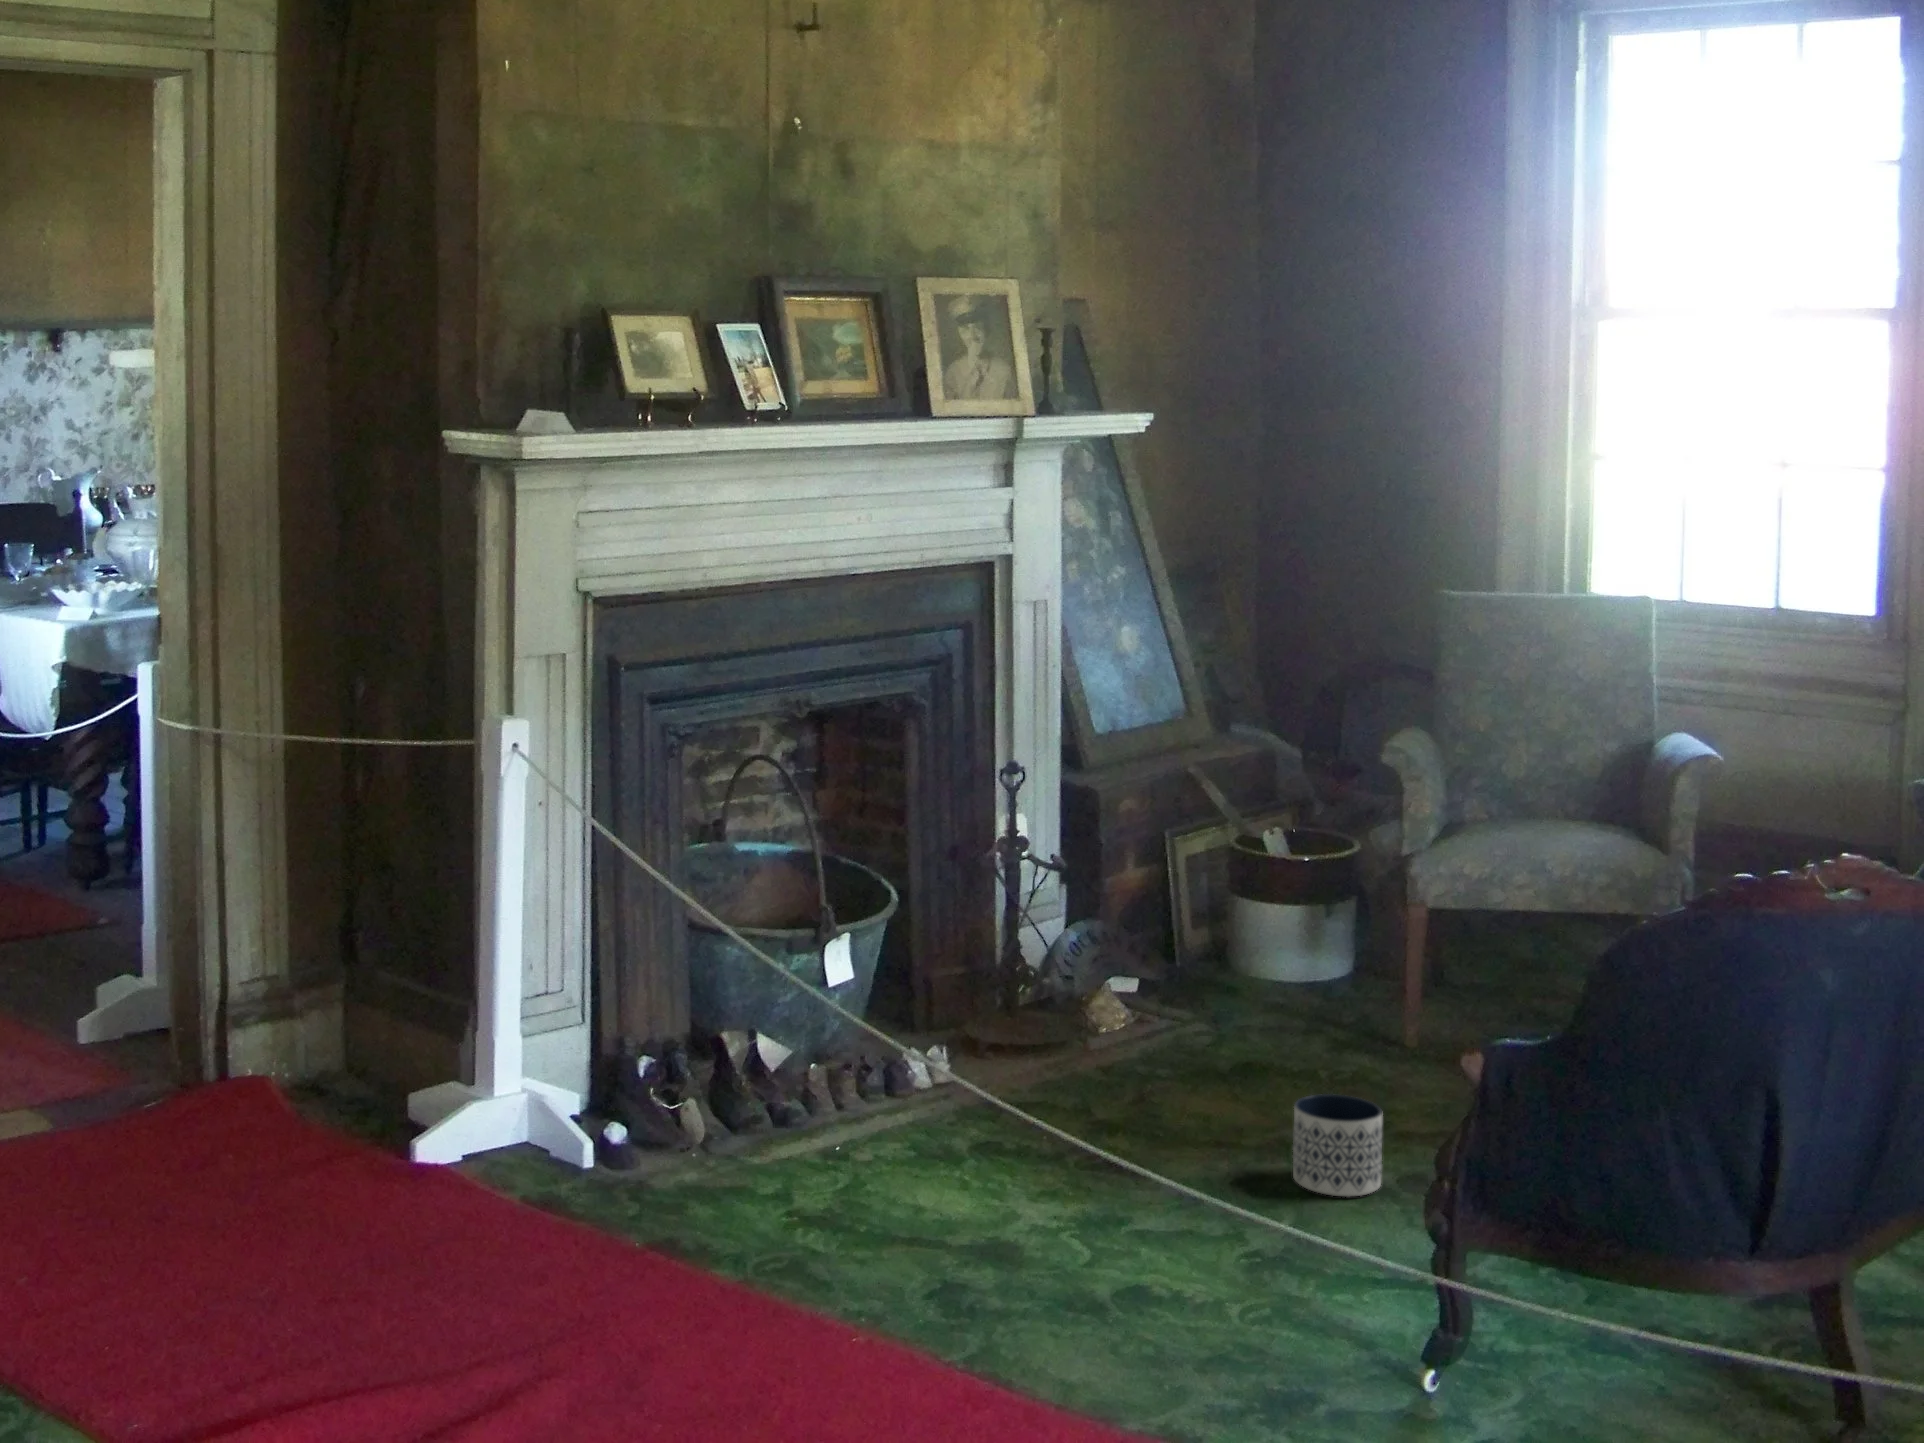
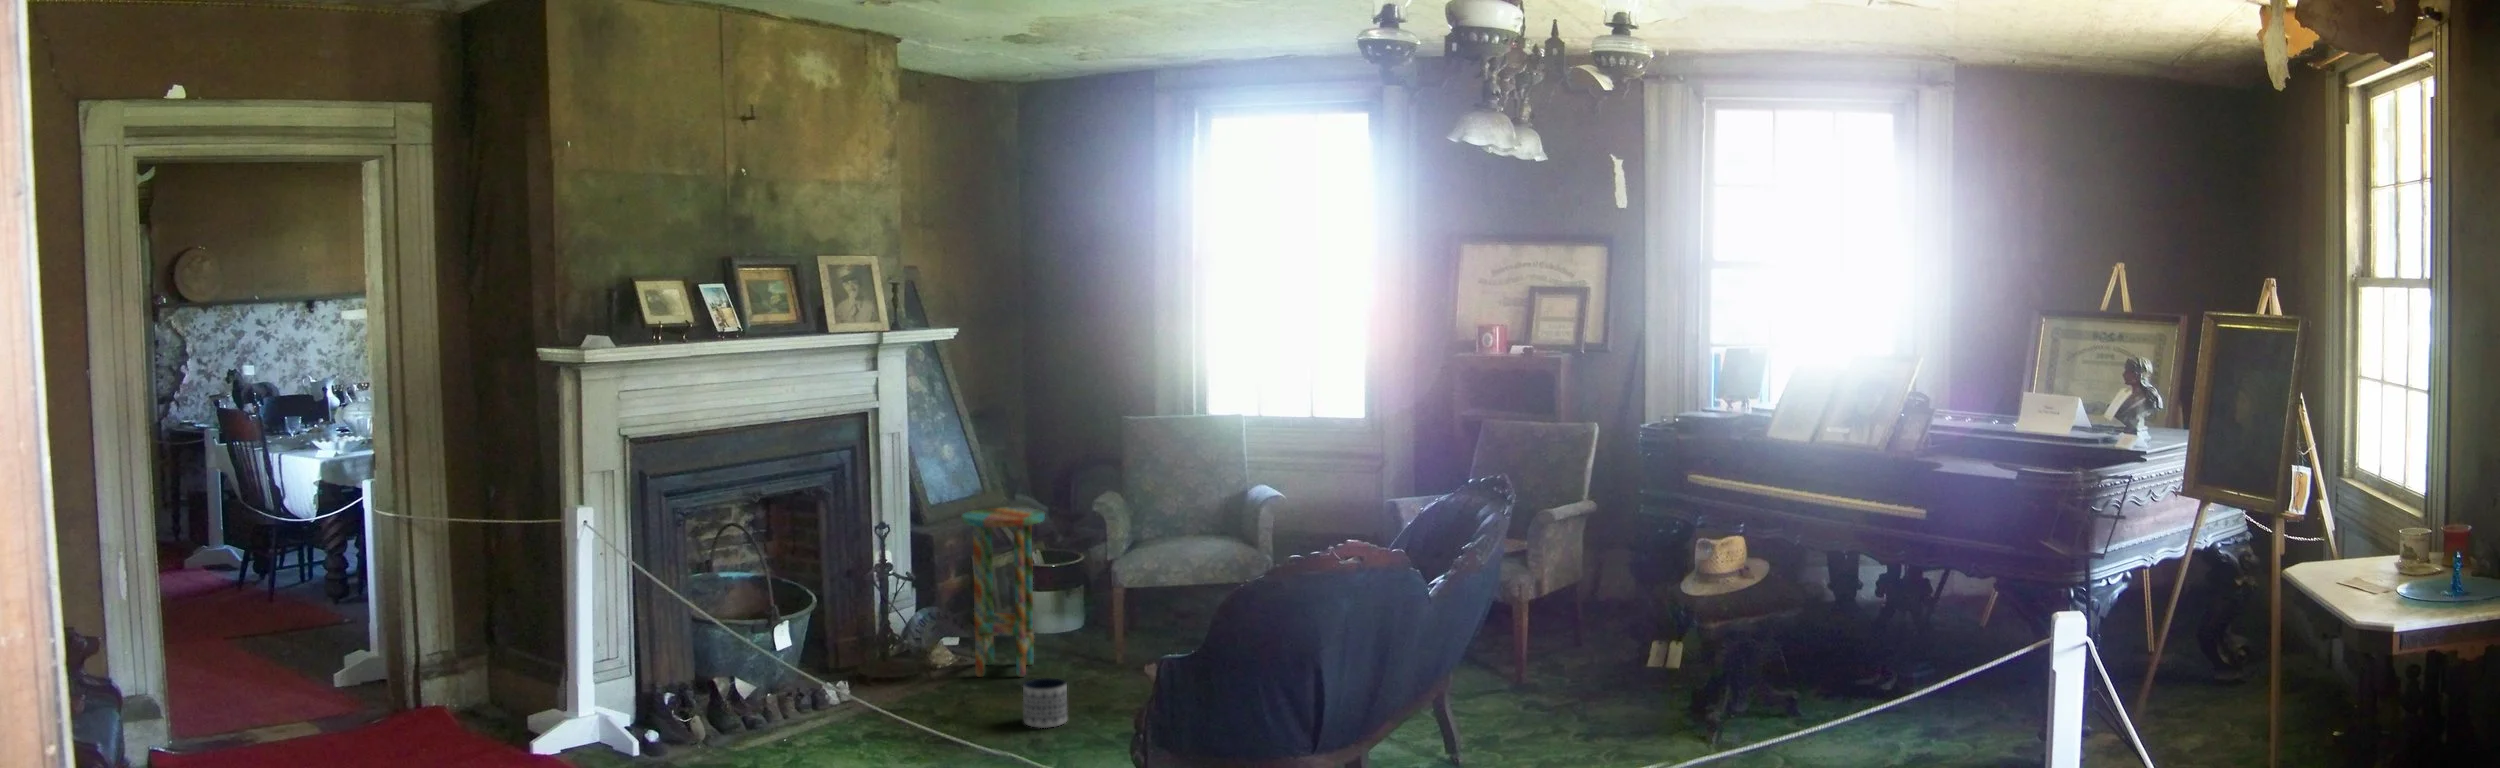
side table: none [1163,748,1321,1072] -> present [961,508,1045,677]

